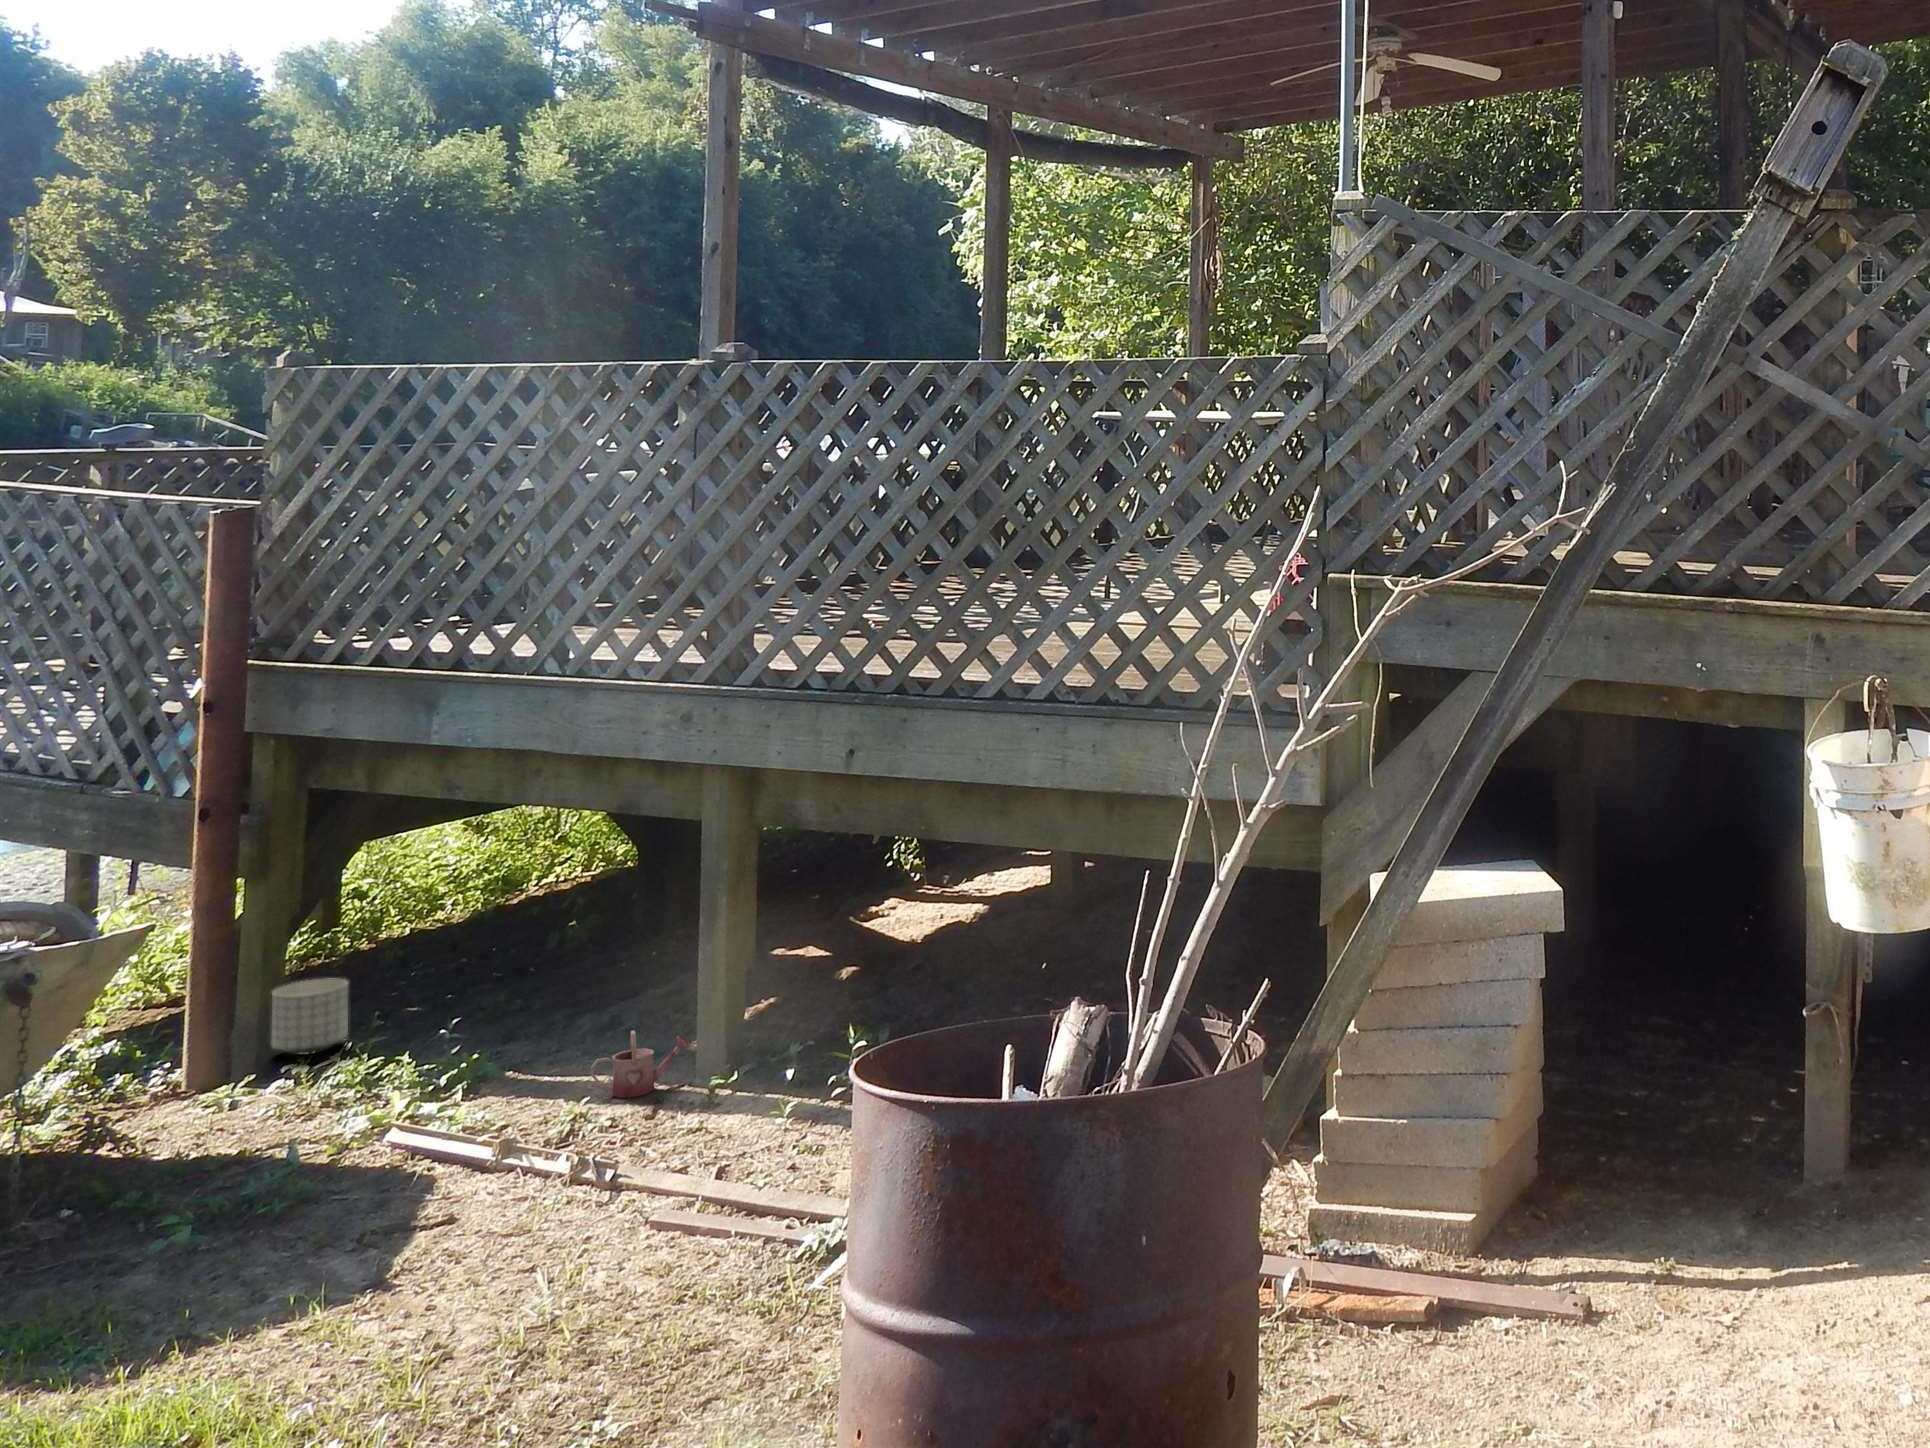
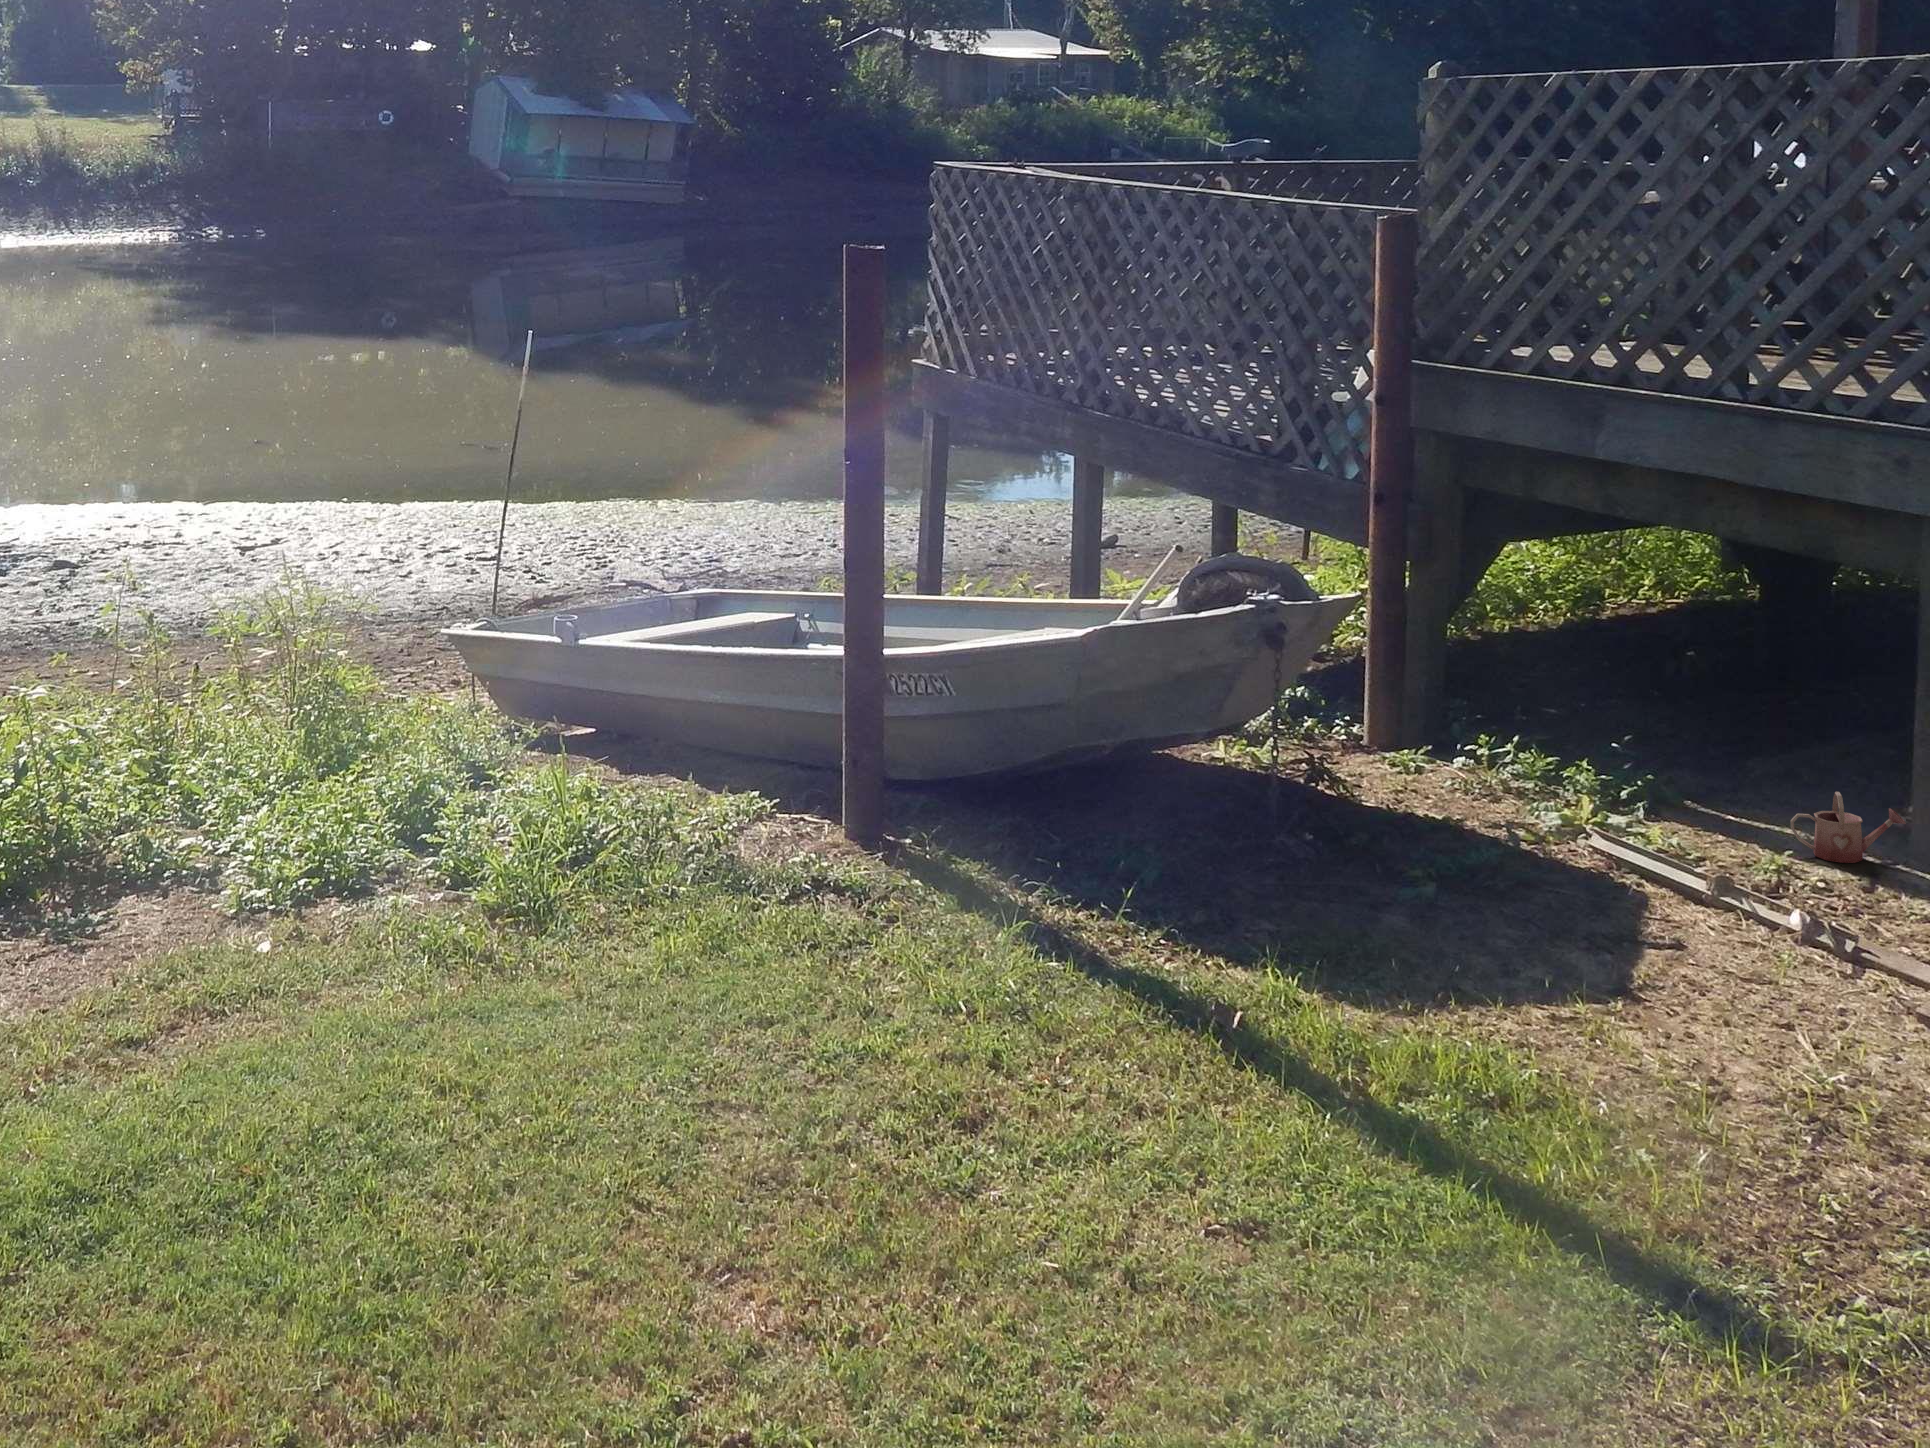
planter: present [271,979,348,1055] -> none [1442,670,1510,740]

